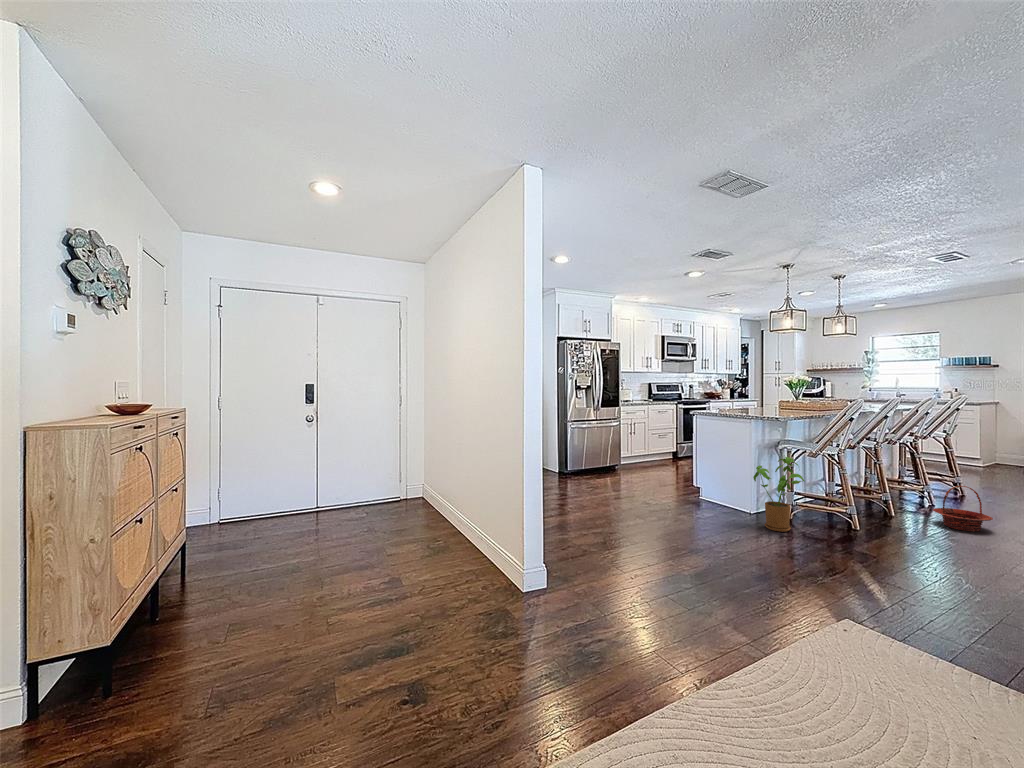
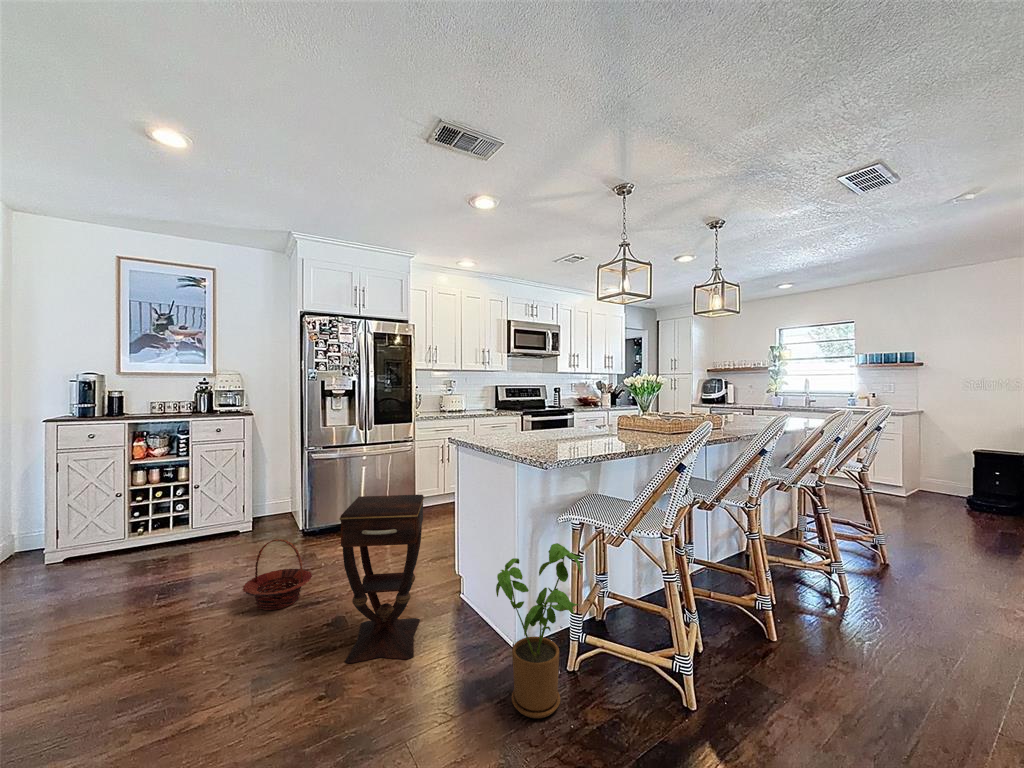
side table: none [653,441,702,516] -> present [340,495,424,663]
basket: present [933,486,993,531] -> present [243,539,312,610]

